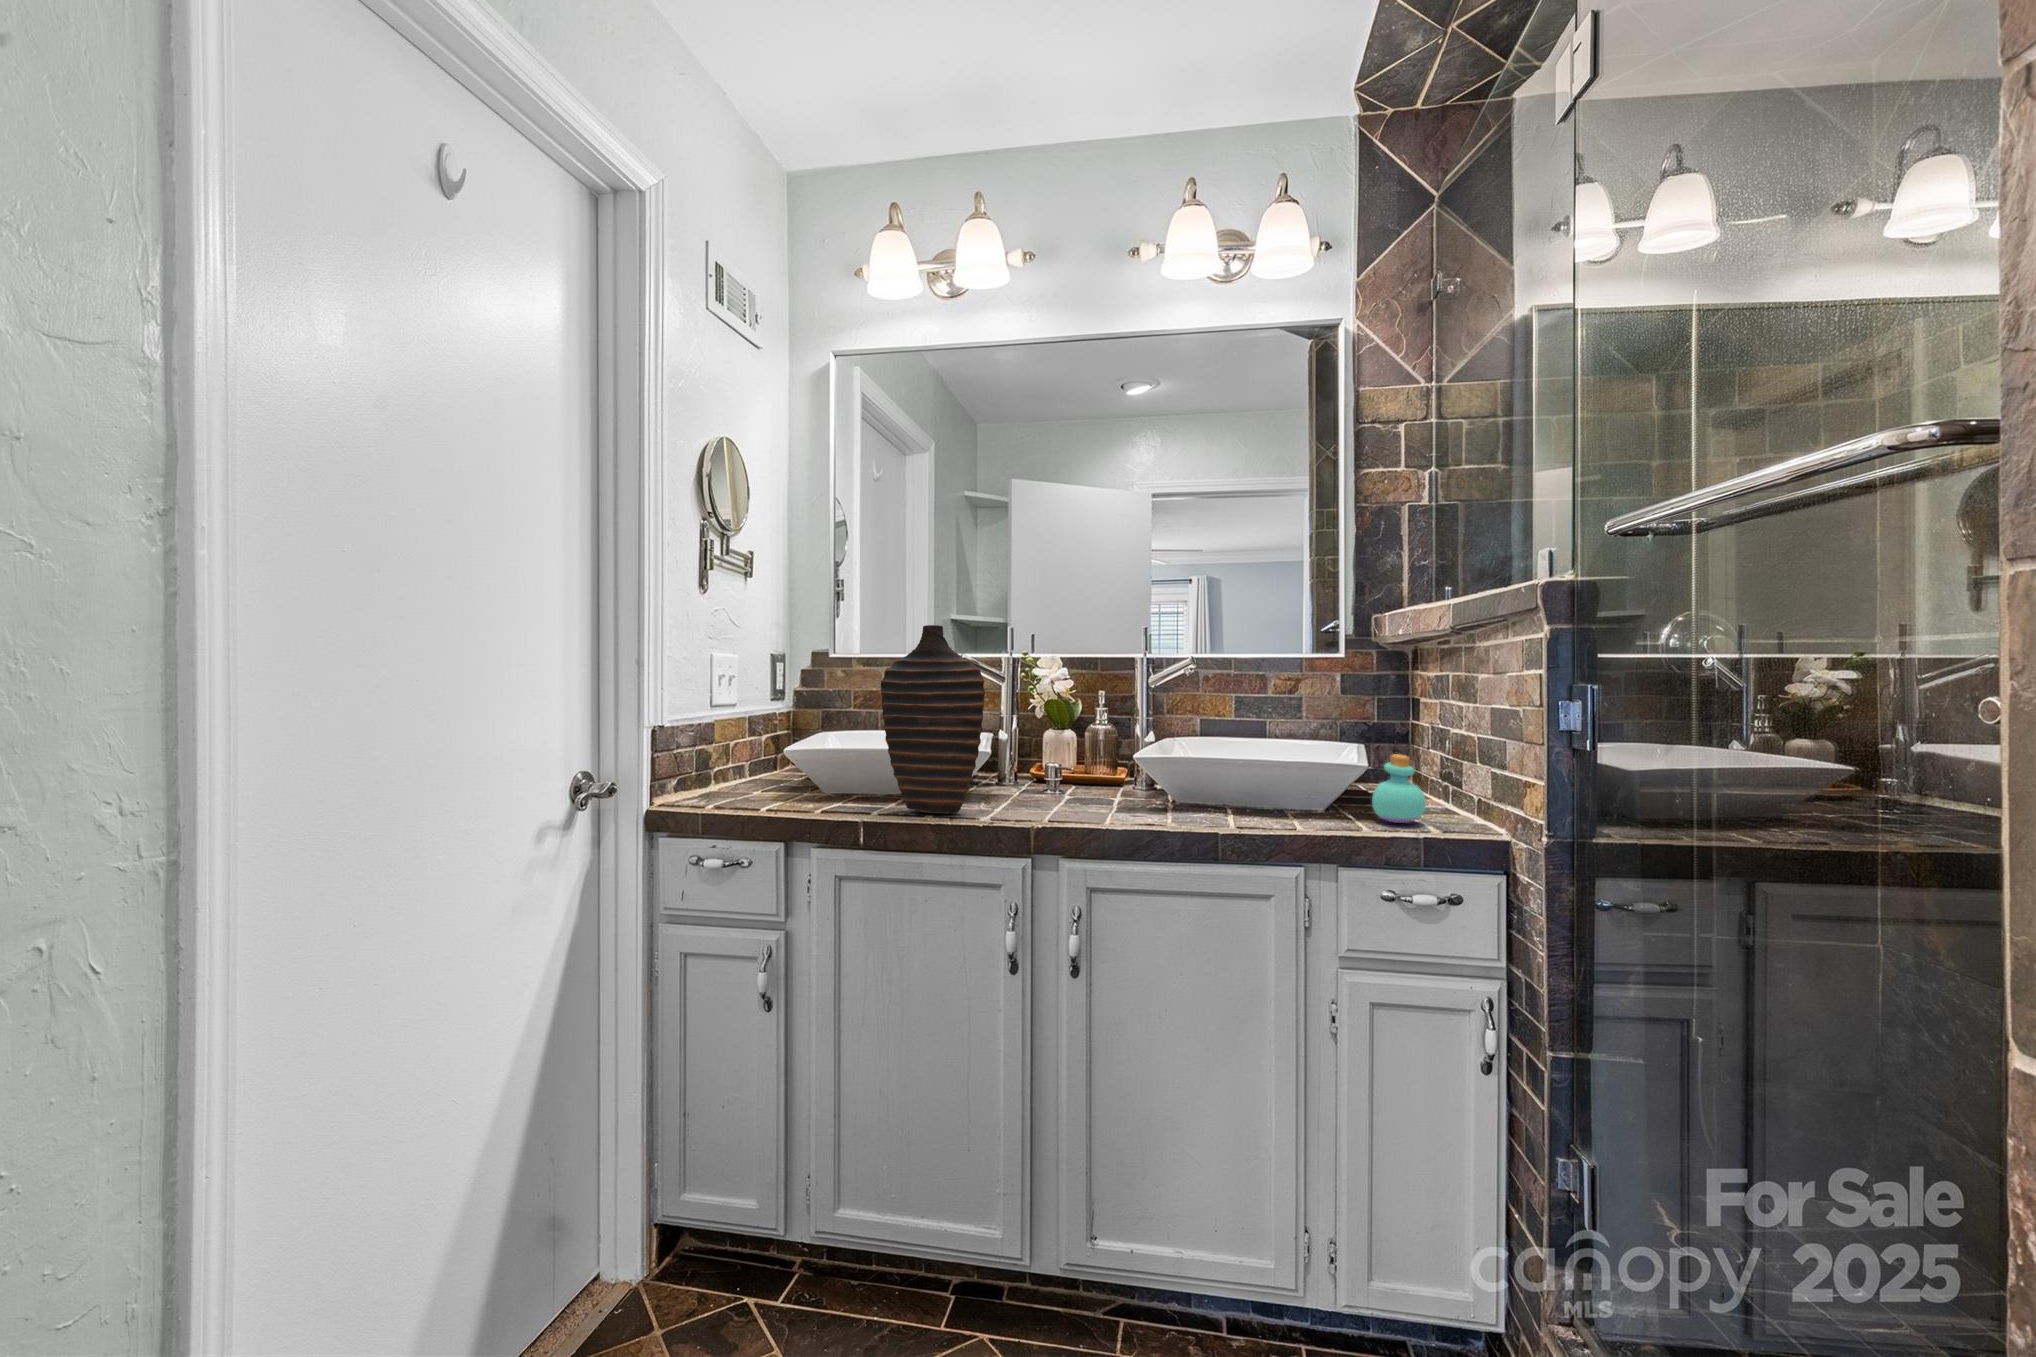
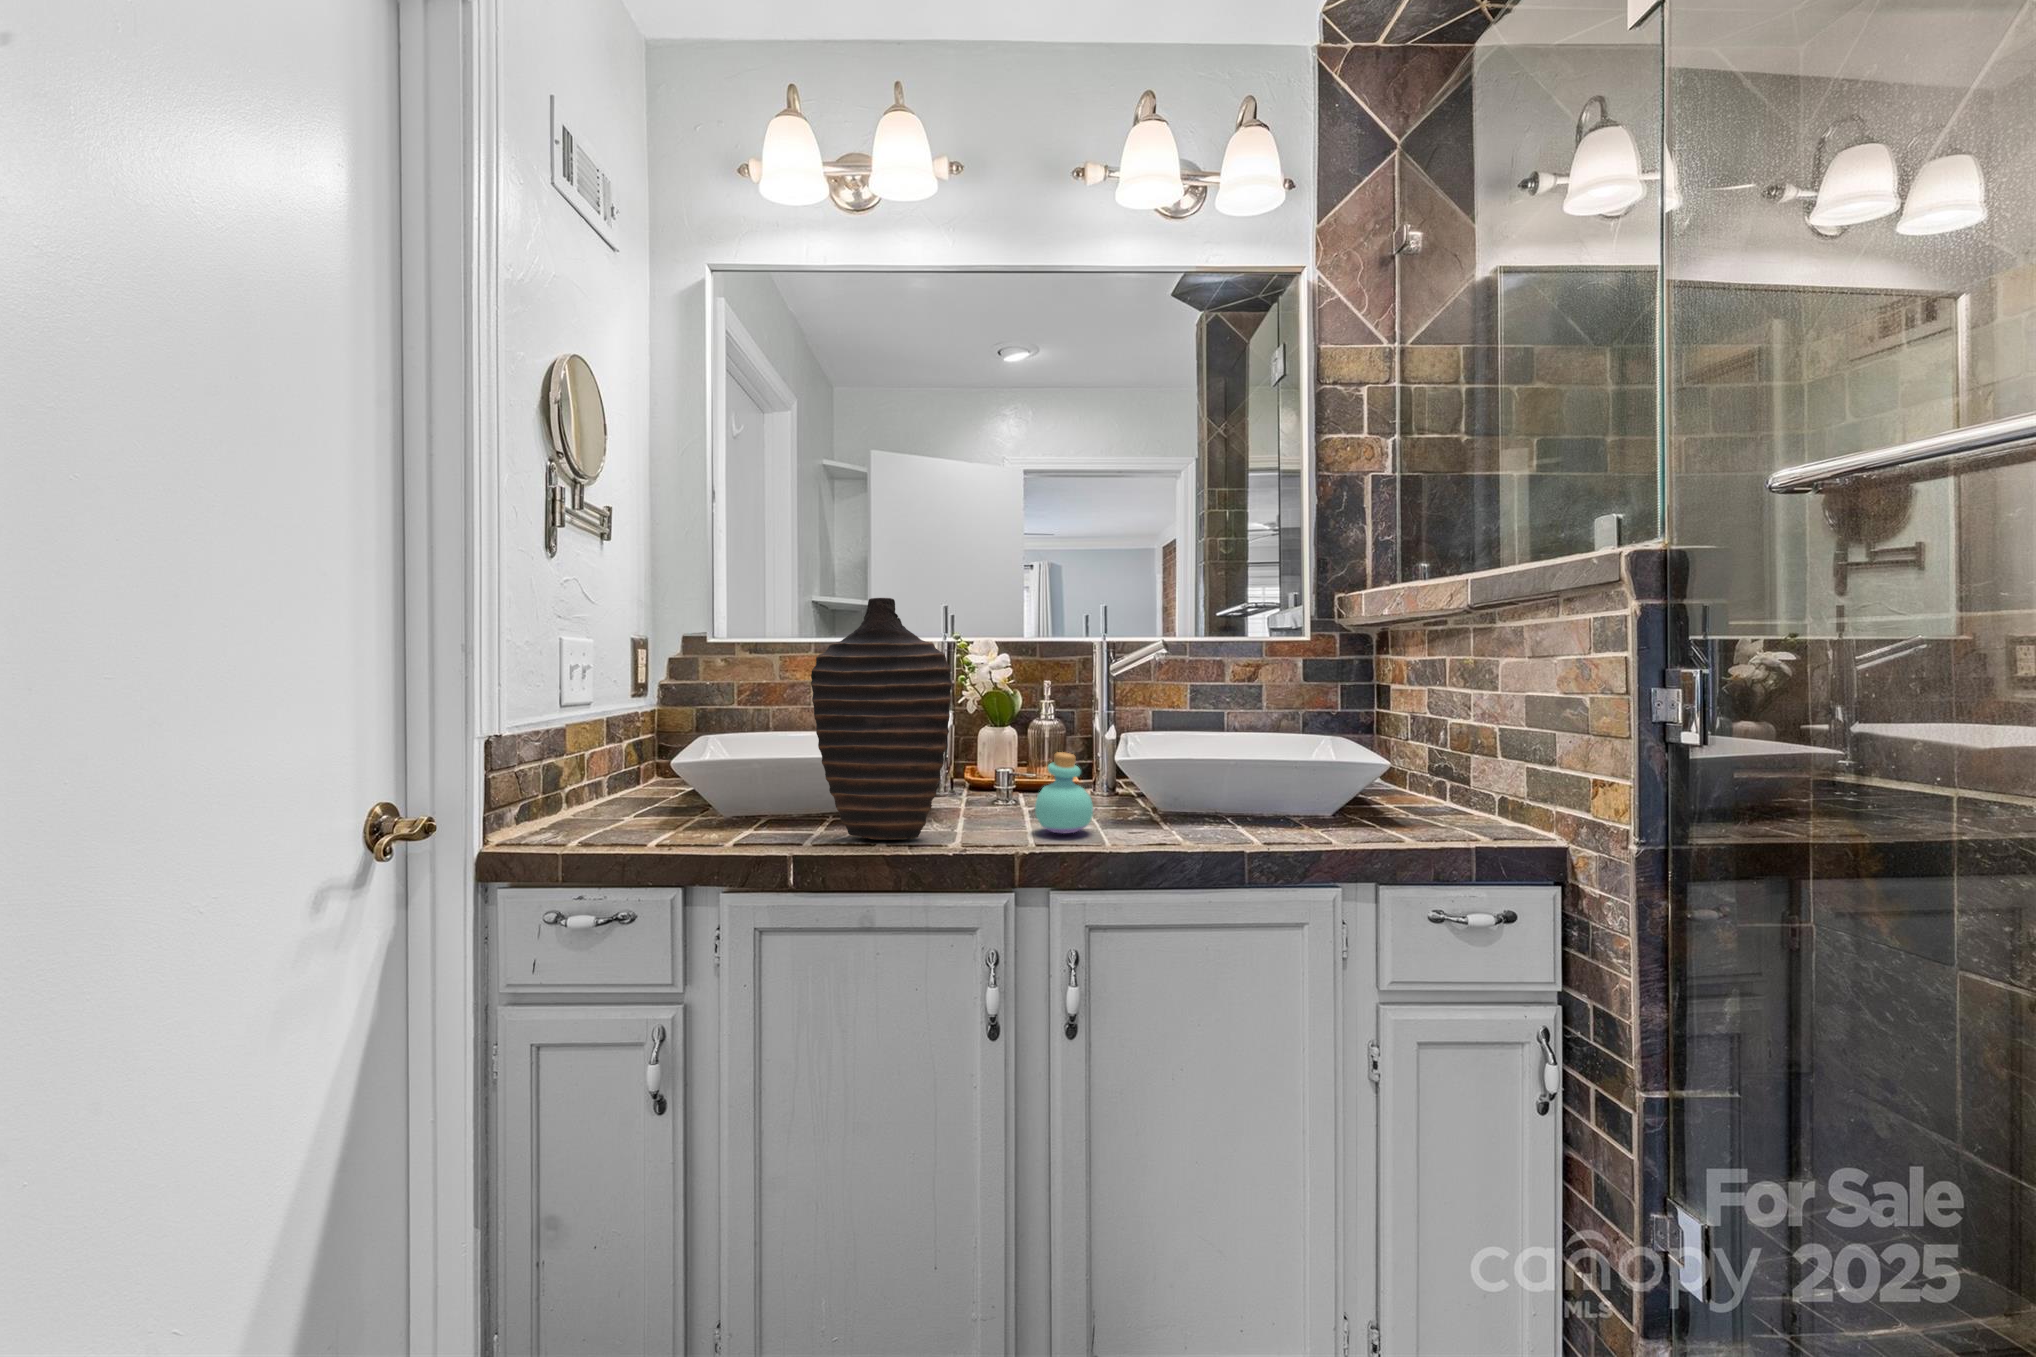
perfume bottle: present [1372,754,1426,823] -> present [1035,752,1093,834]

